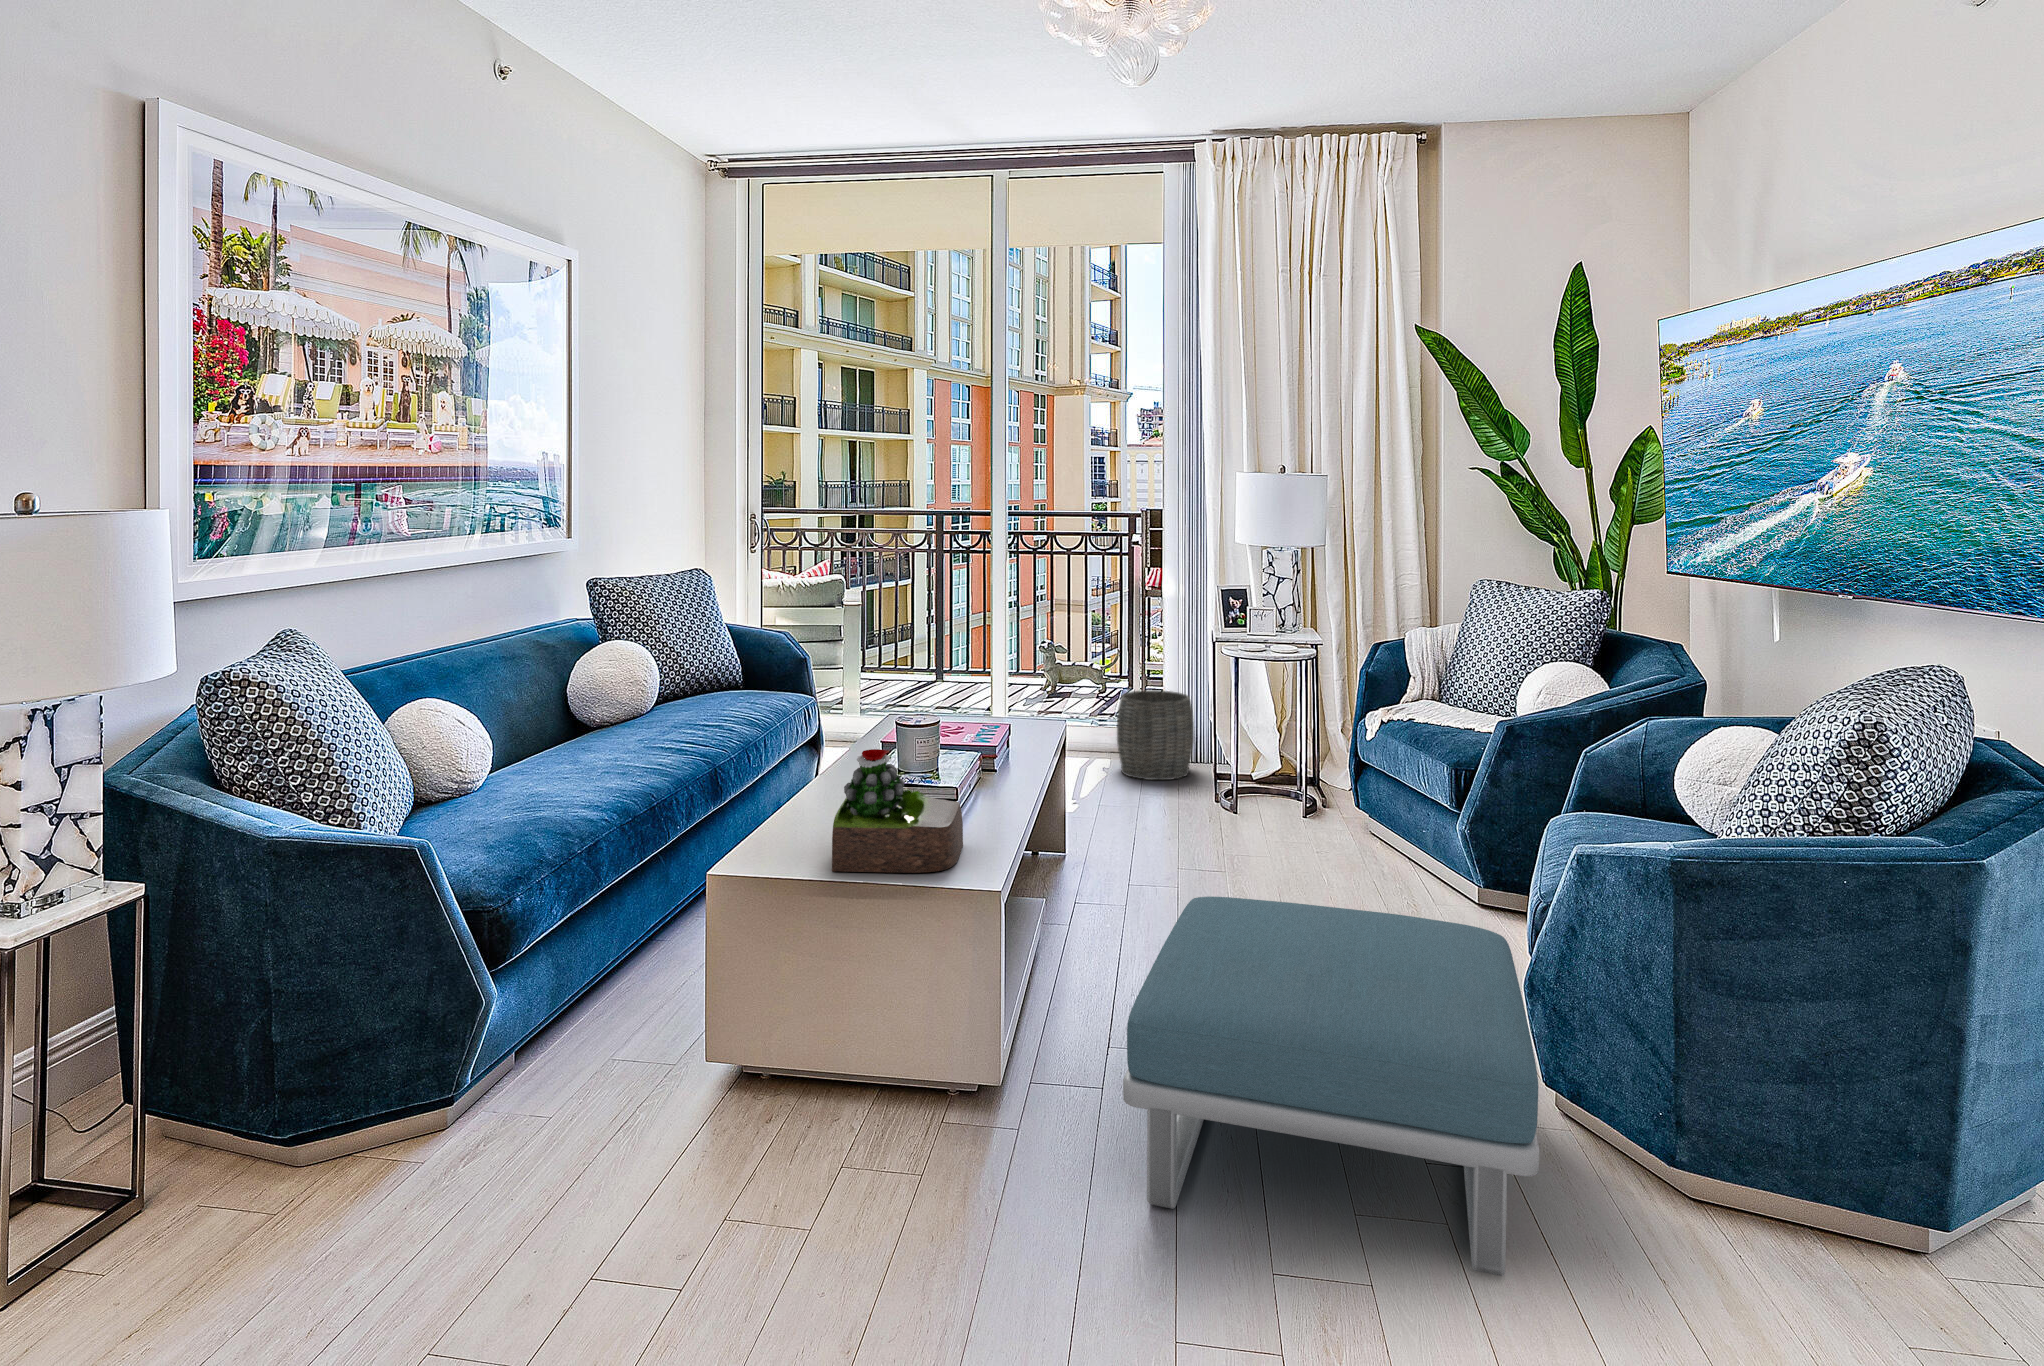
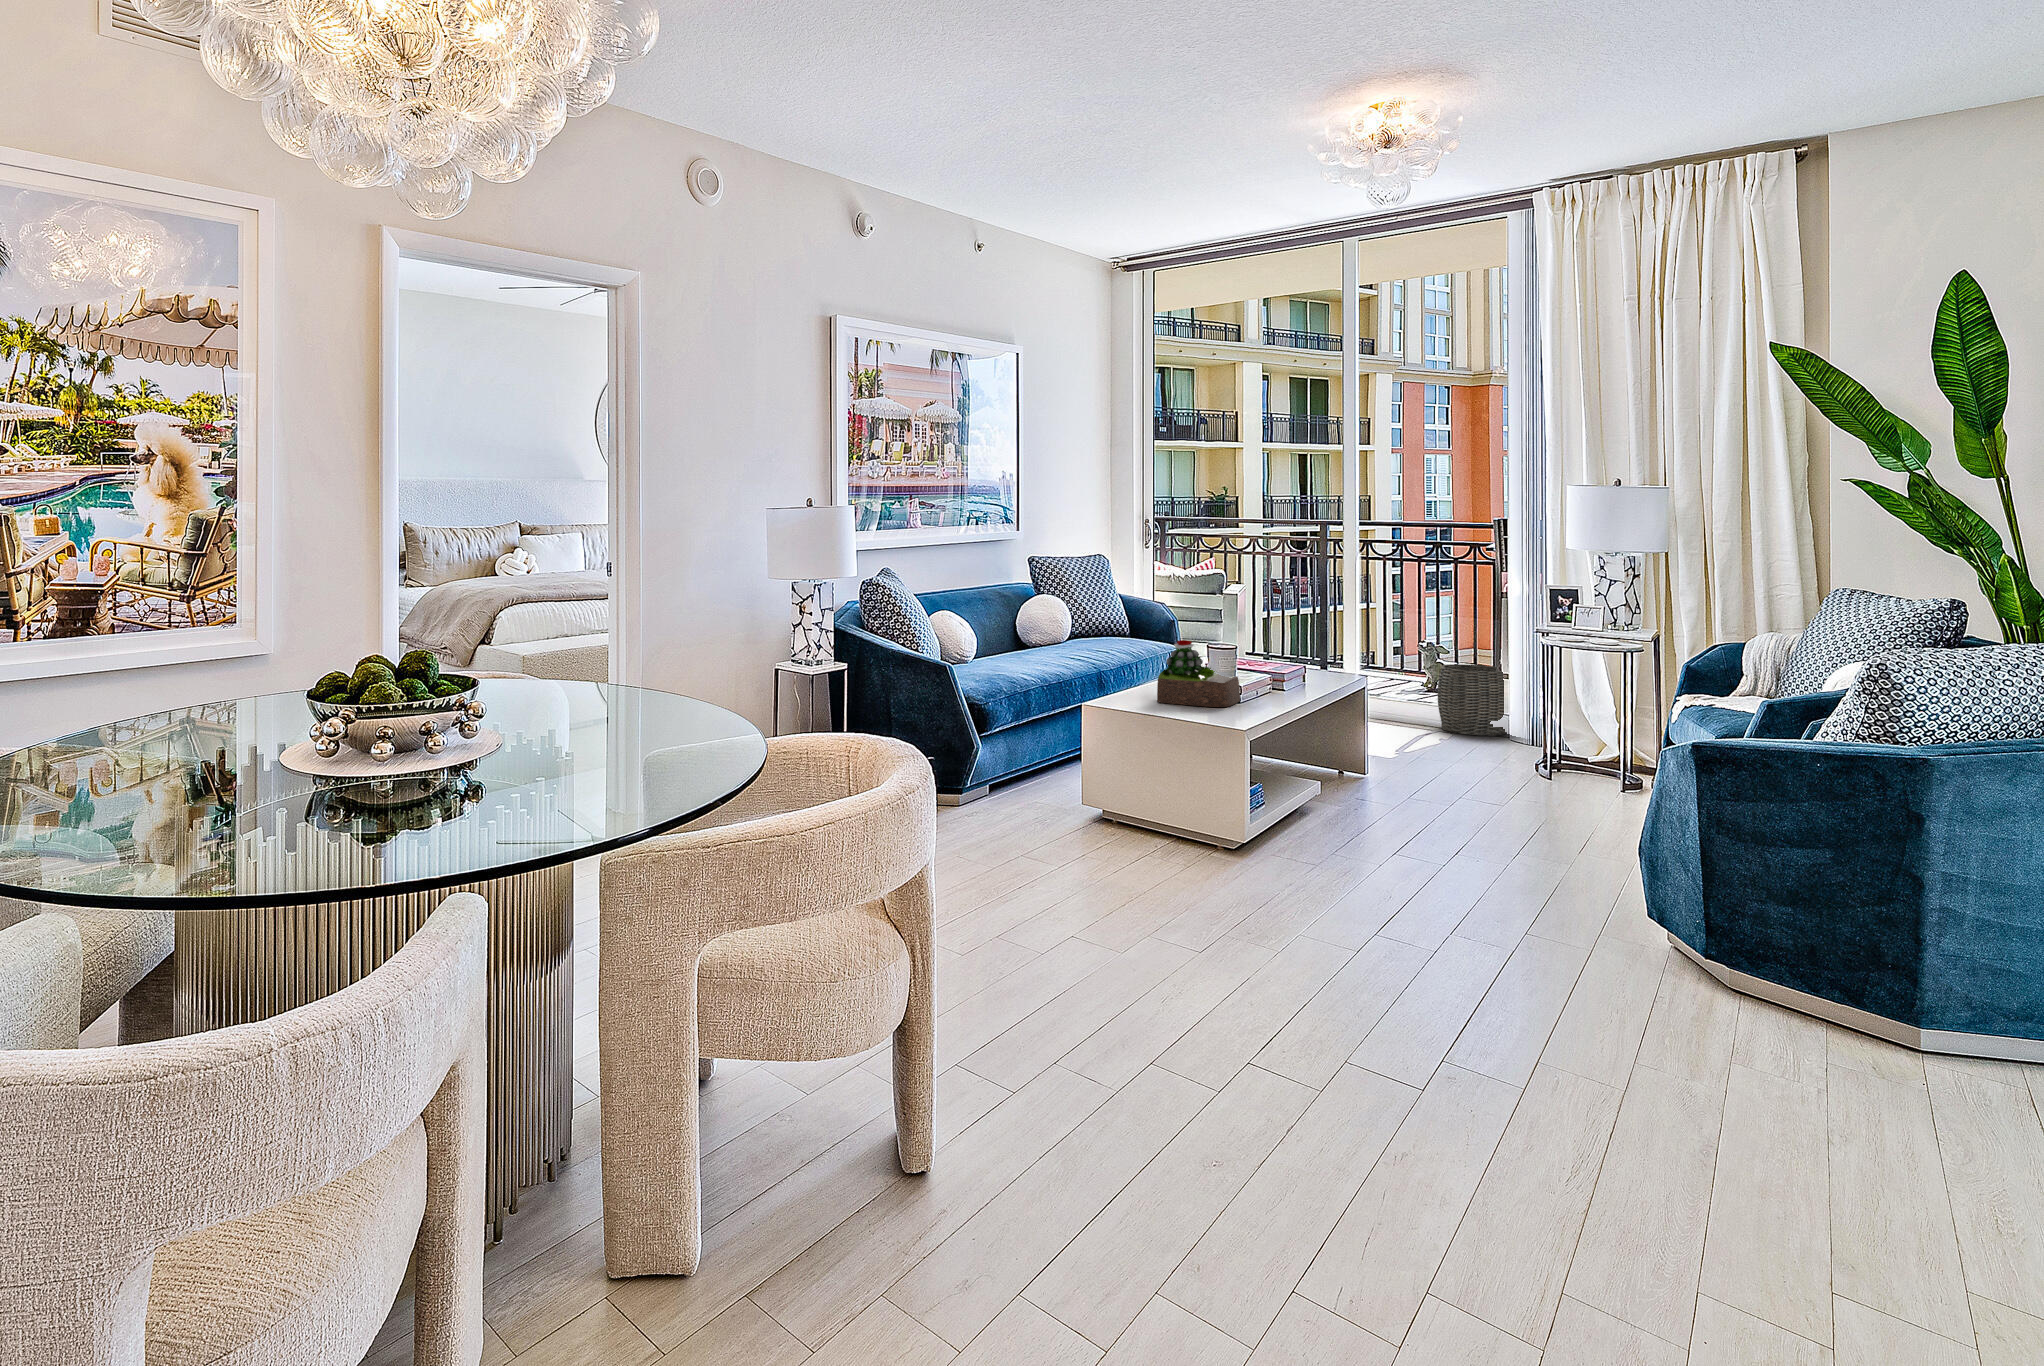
footstool: present [1123,897,1539,1276] -> none [1299,743,1597,913]

